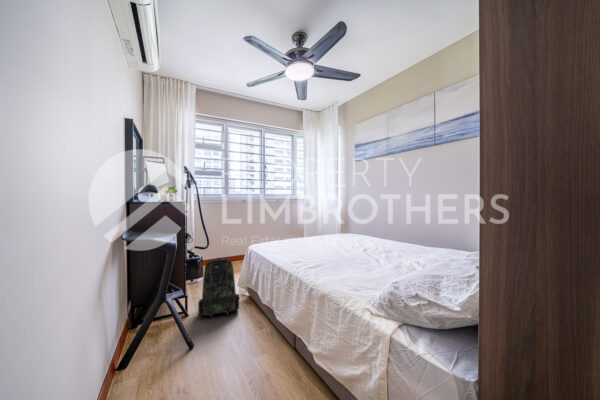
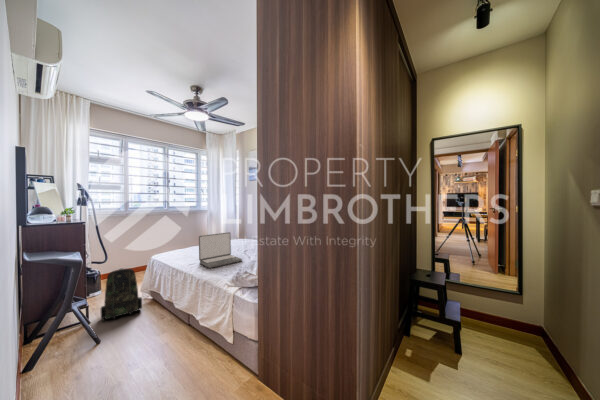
laptop: none [306,222,366,272] -> present [199,232,242,268]

